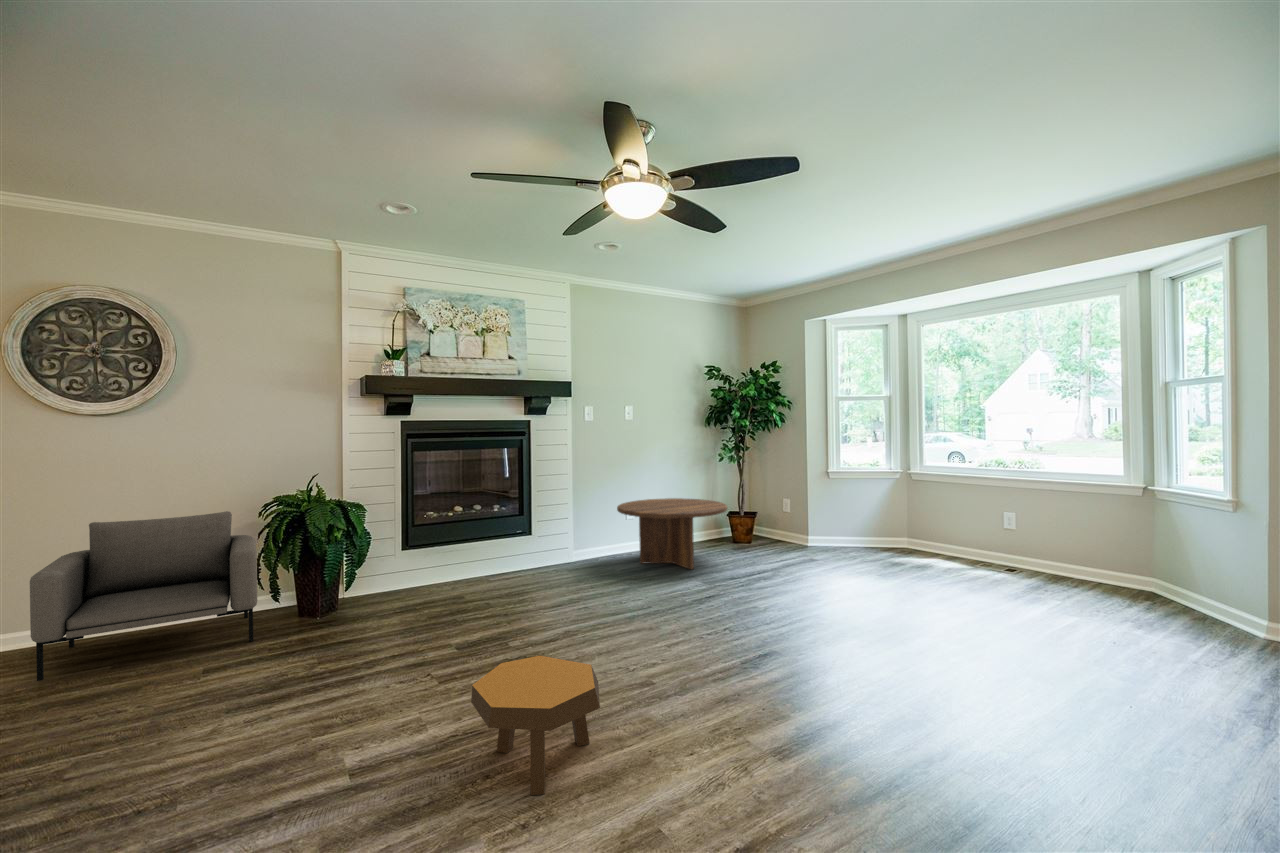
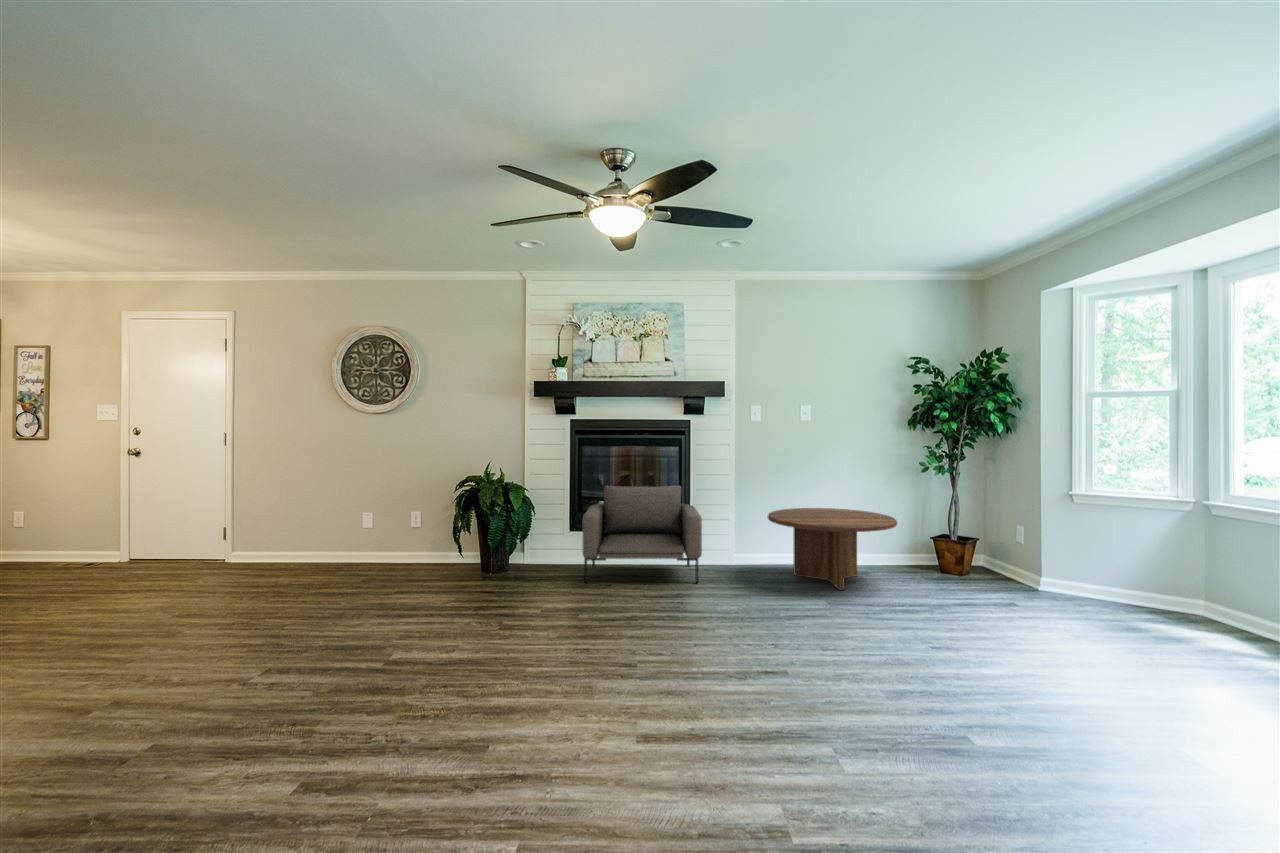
armchair: present [30,511,257,681] -> present [582,486,702,583]
footstool: present [471,656,600,795] -> none [429,627,548,739]

